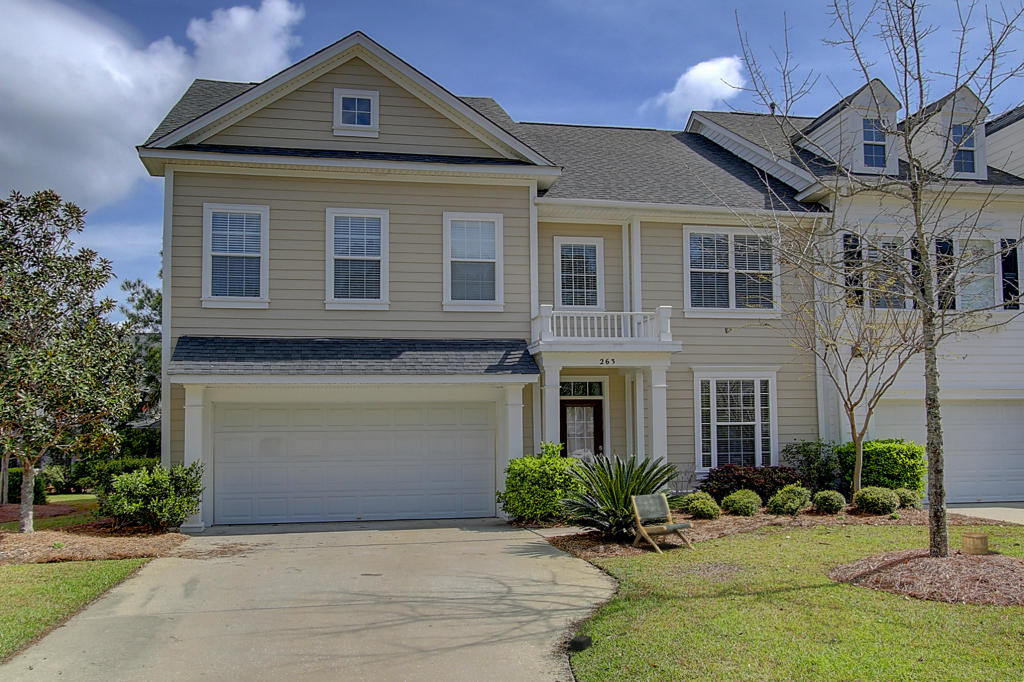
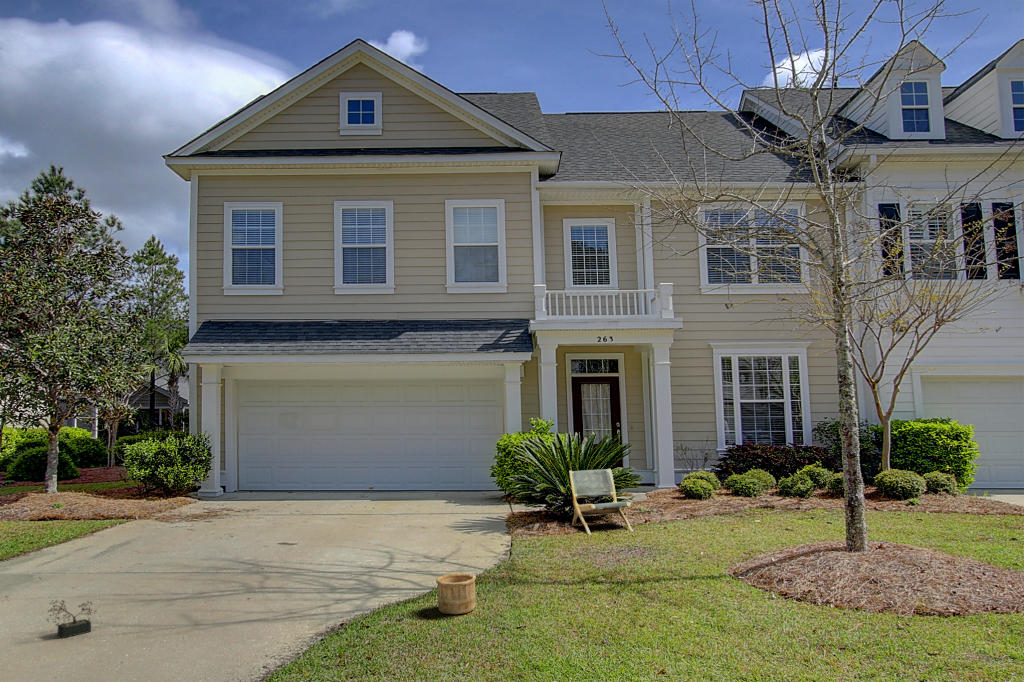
wooden bucket: present [961,531,988,555] -> present [436,573,476,614]
decorative plant: present [565,619,592,650] -> present [47,600,97,638]

